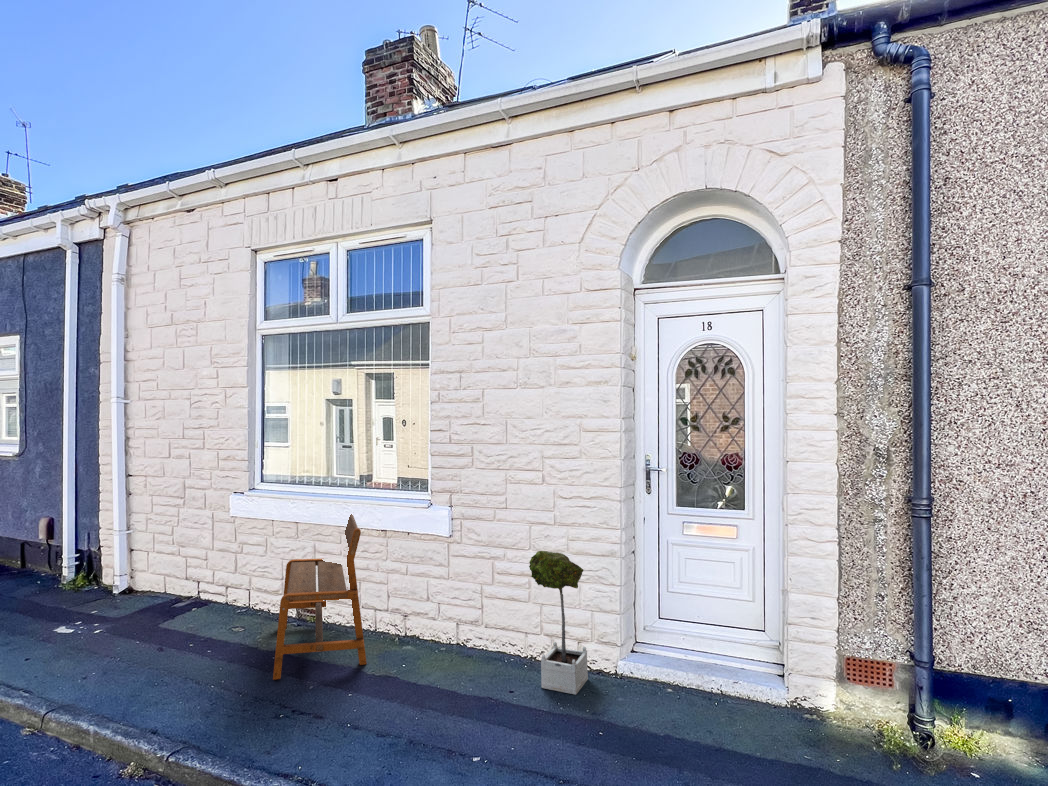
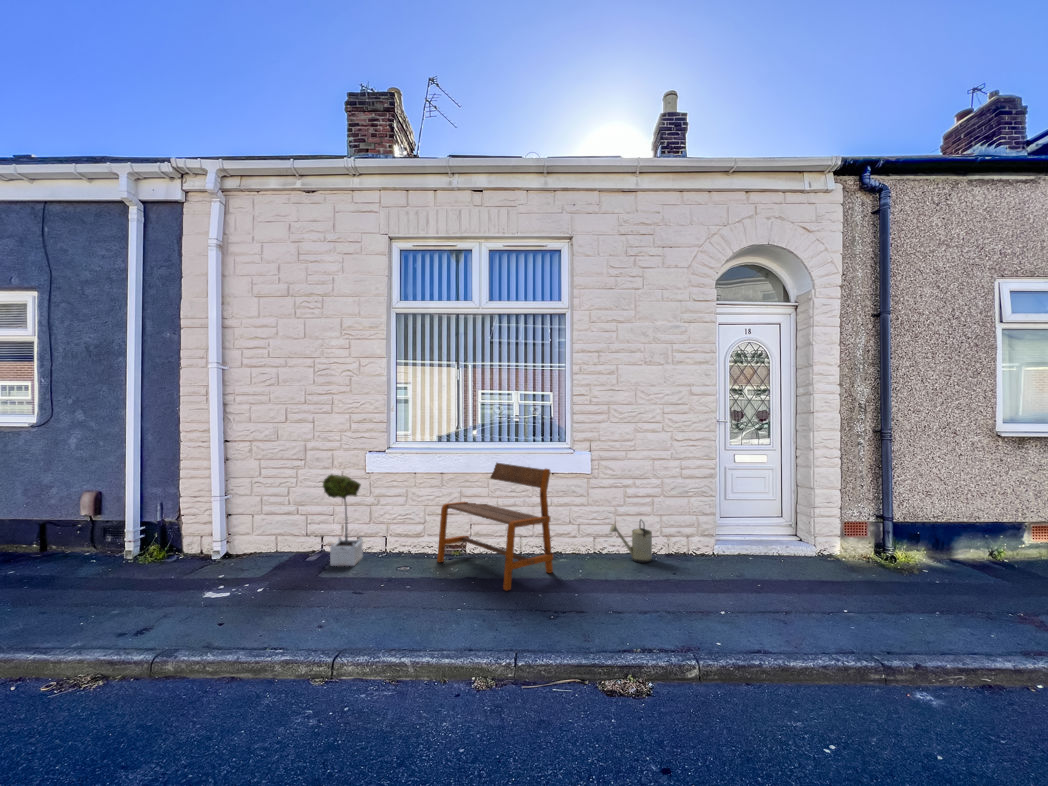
potted tree: present [529,551,588,695] -> present [323,474,363,566]
watering can: none [460,607,520,672] -> present [610,520,652,563]

